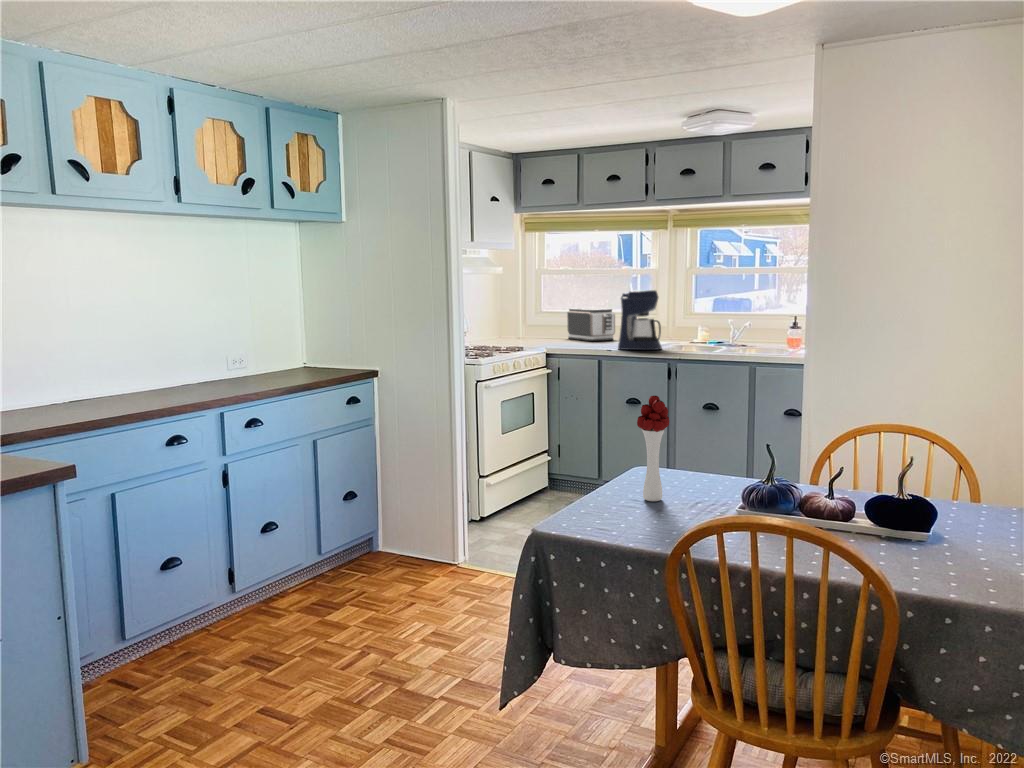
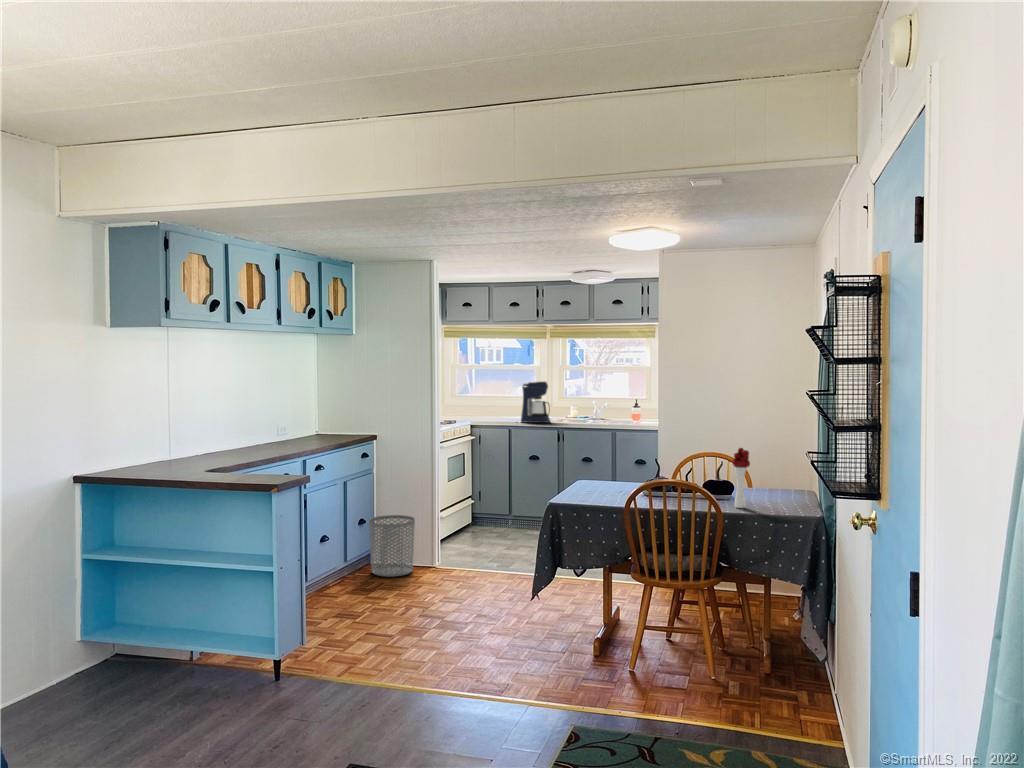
toaster: present [567,308,615,341] -> none [474,393,510,418]
flower bouquet: present [637,396,669,501] -> present [732,448,750,508]
waste bin: none [354,487,422,580] -> present [369,515,415,577]

